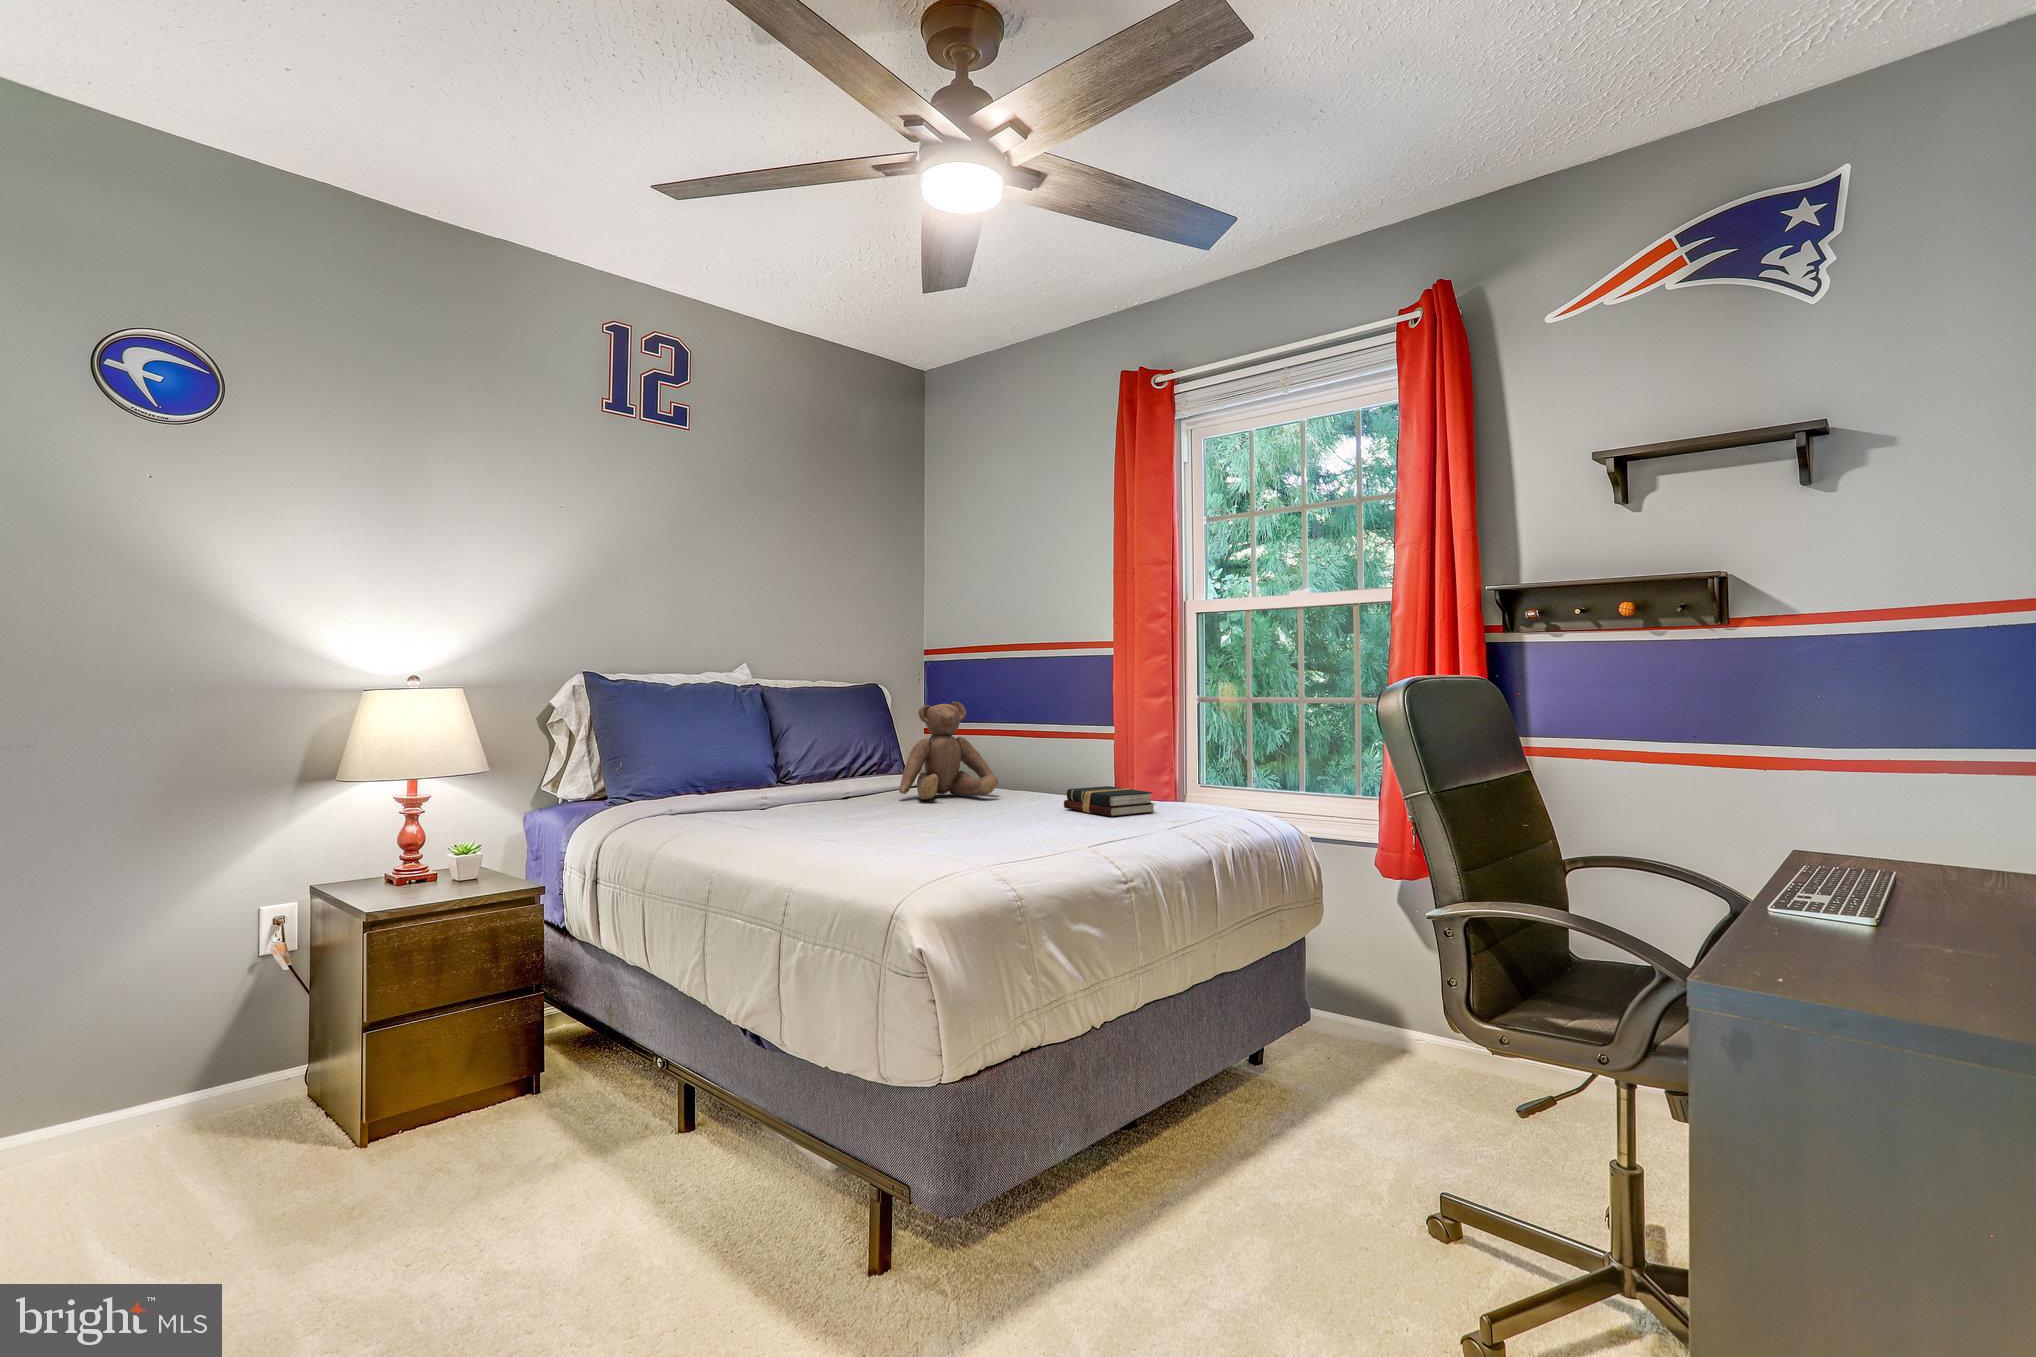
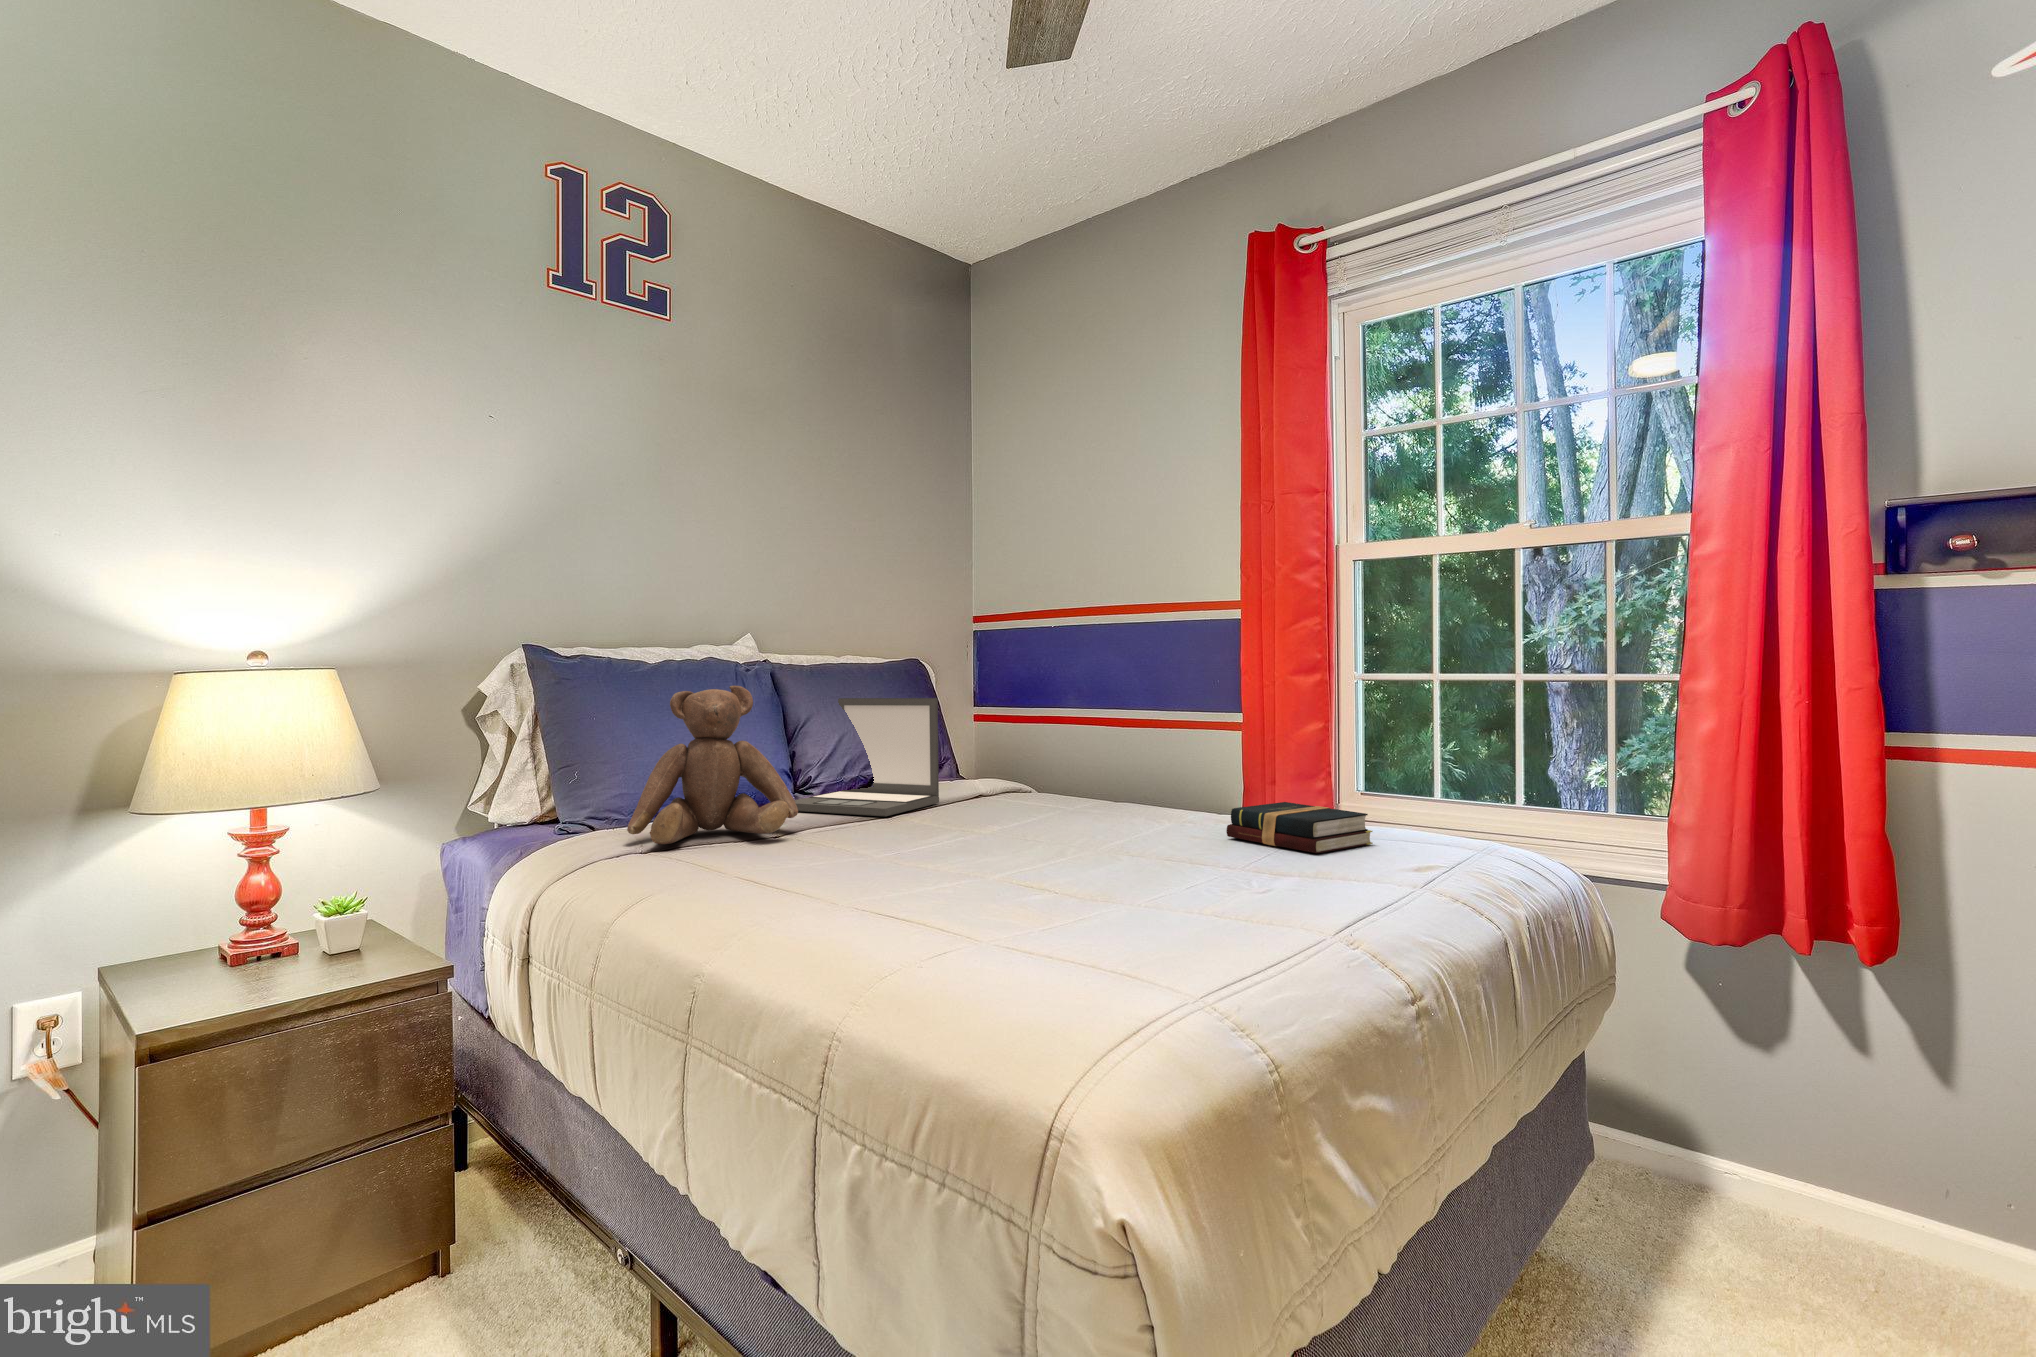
teddy bear: present [899,702,998,800] -> present [627,686,798,844]
laptop: none [766,713,882,797] -> present [795,698,939,816]

